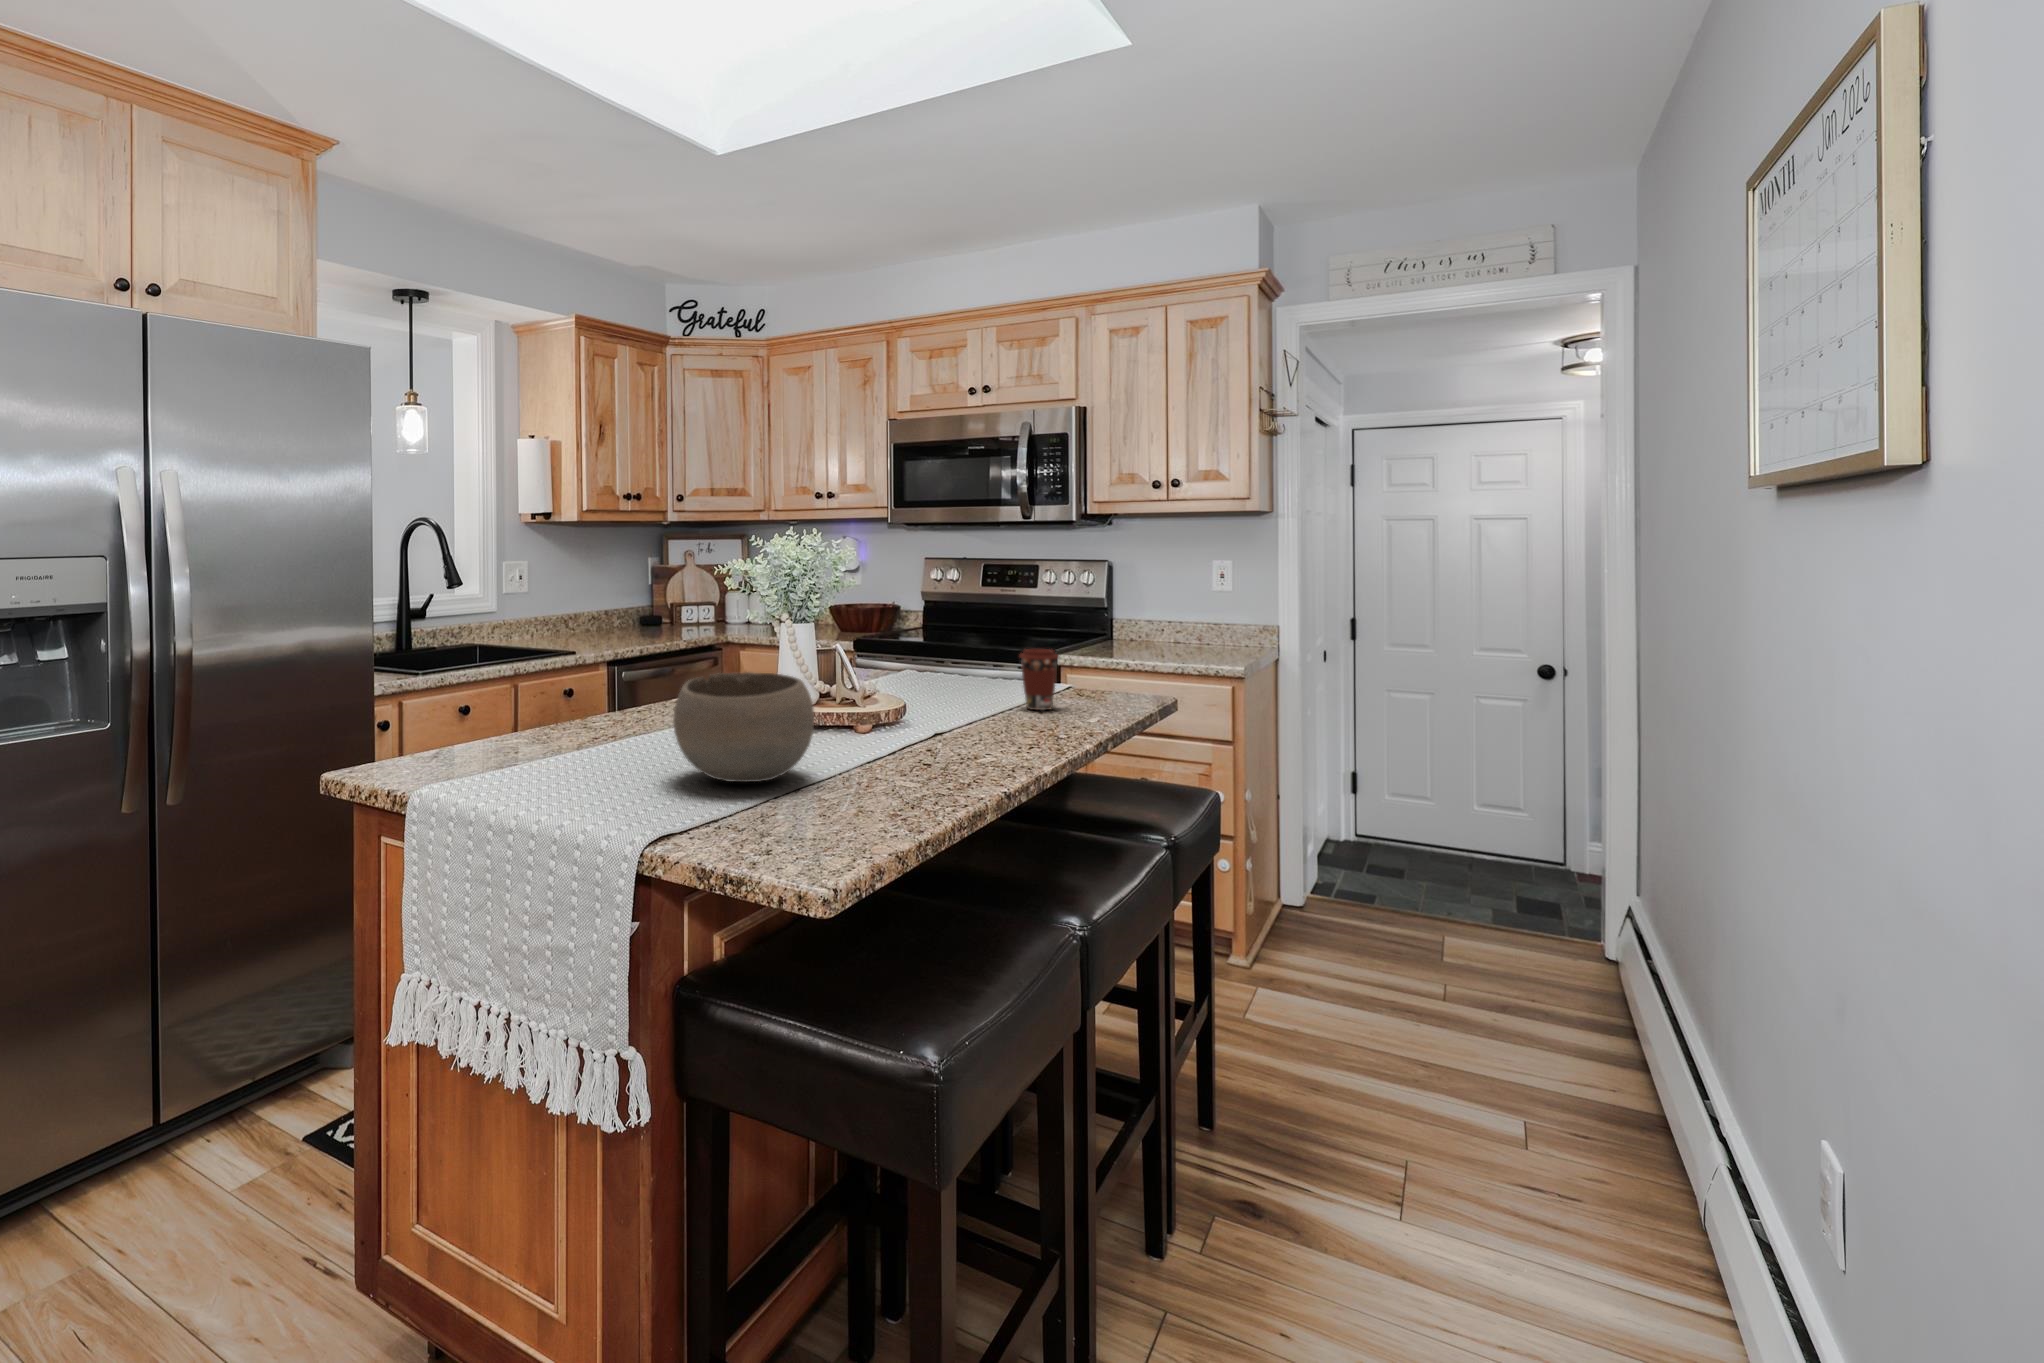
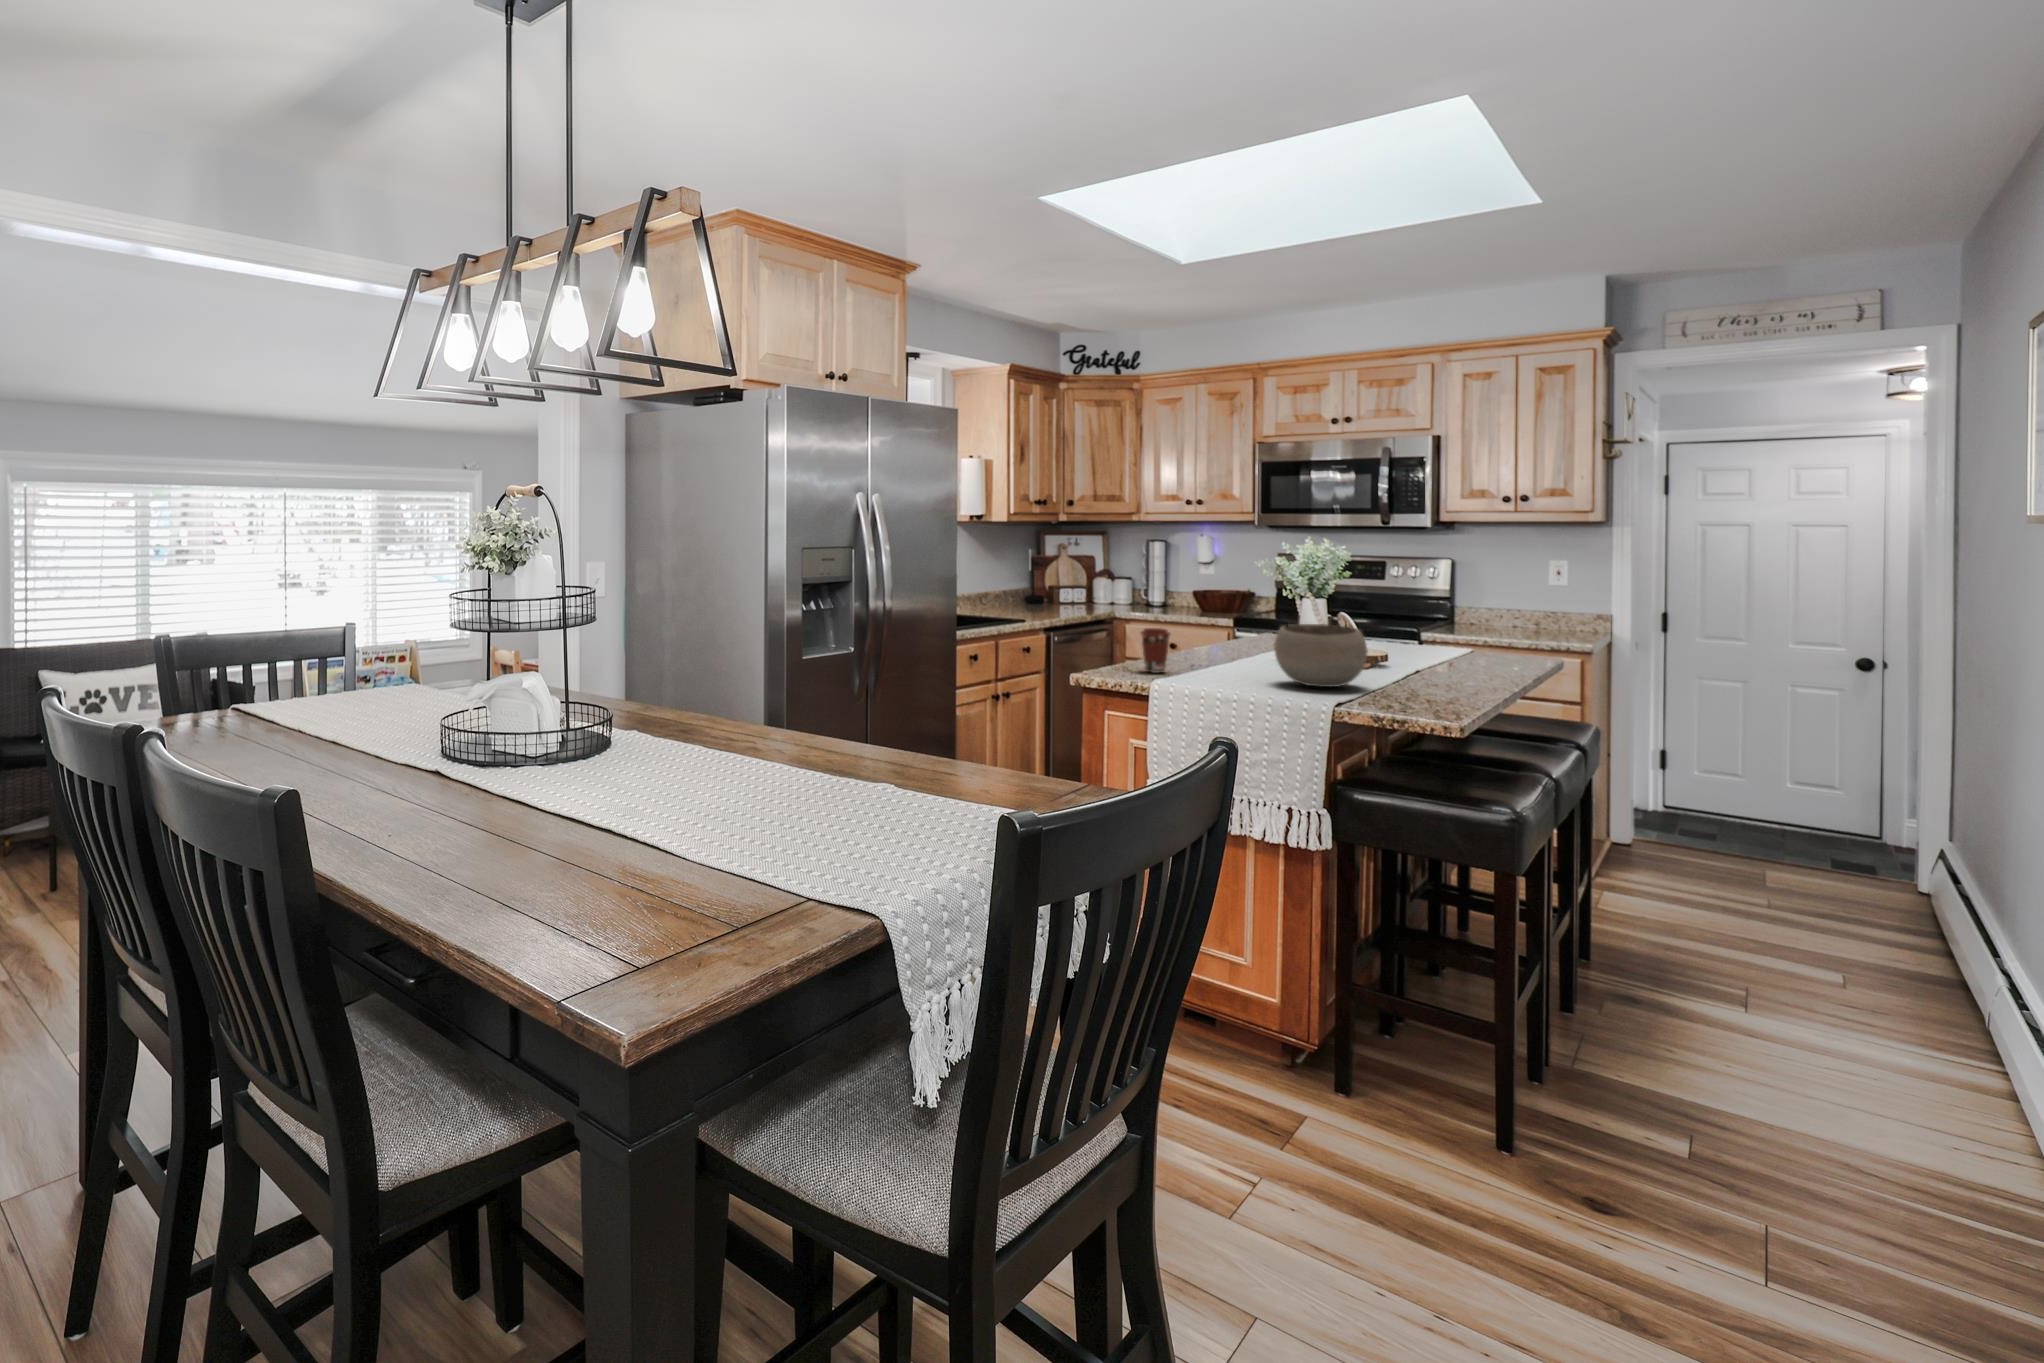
coffee cup: present [1019,649,1059,710] -> present [1141,628,1170,673]

